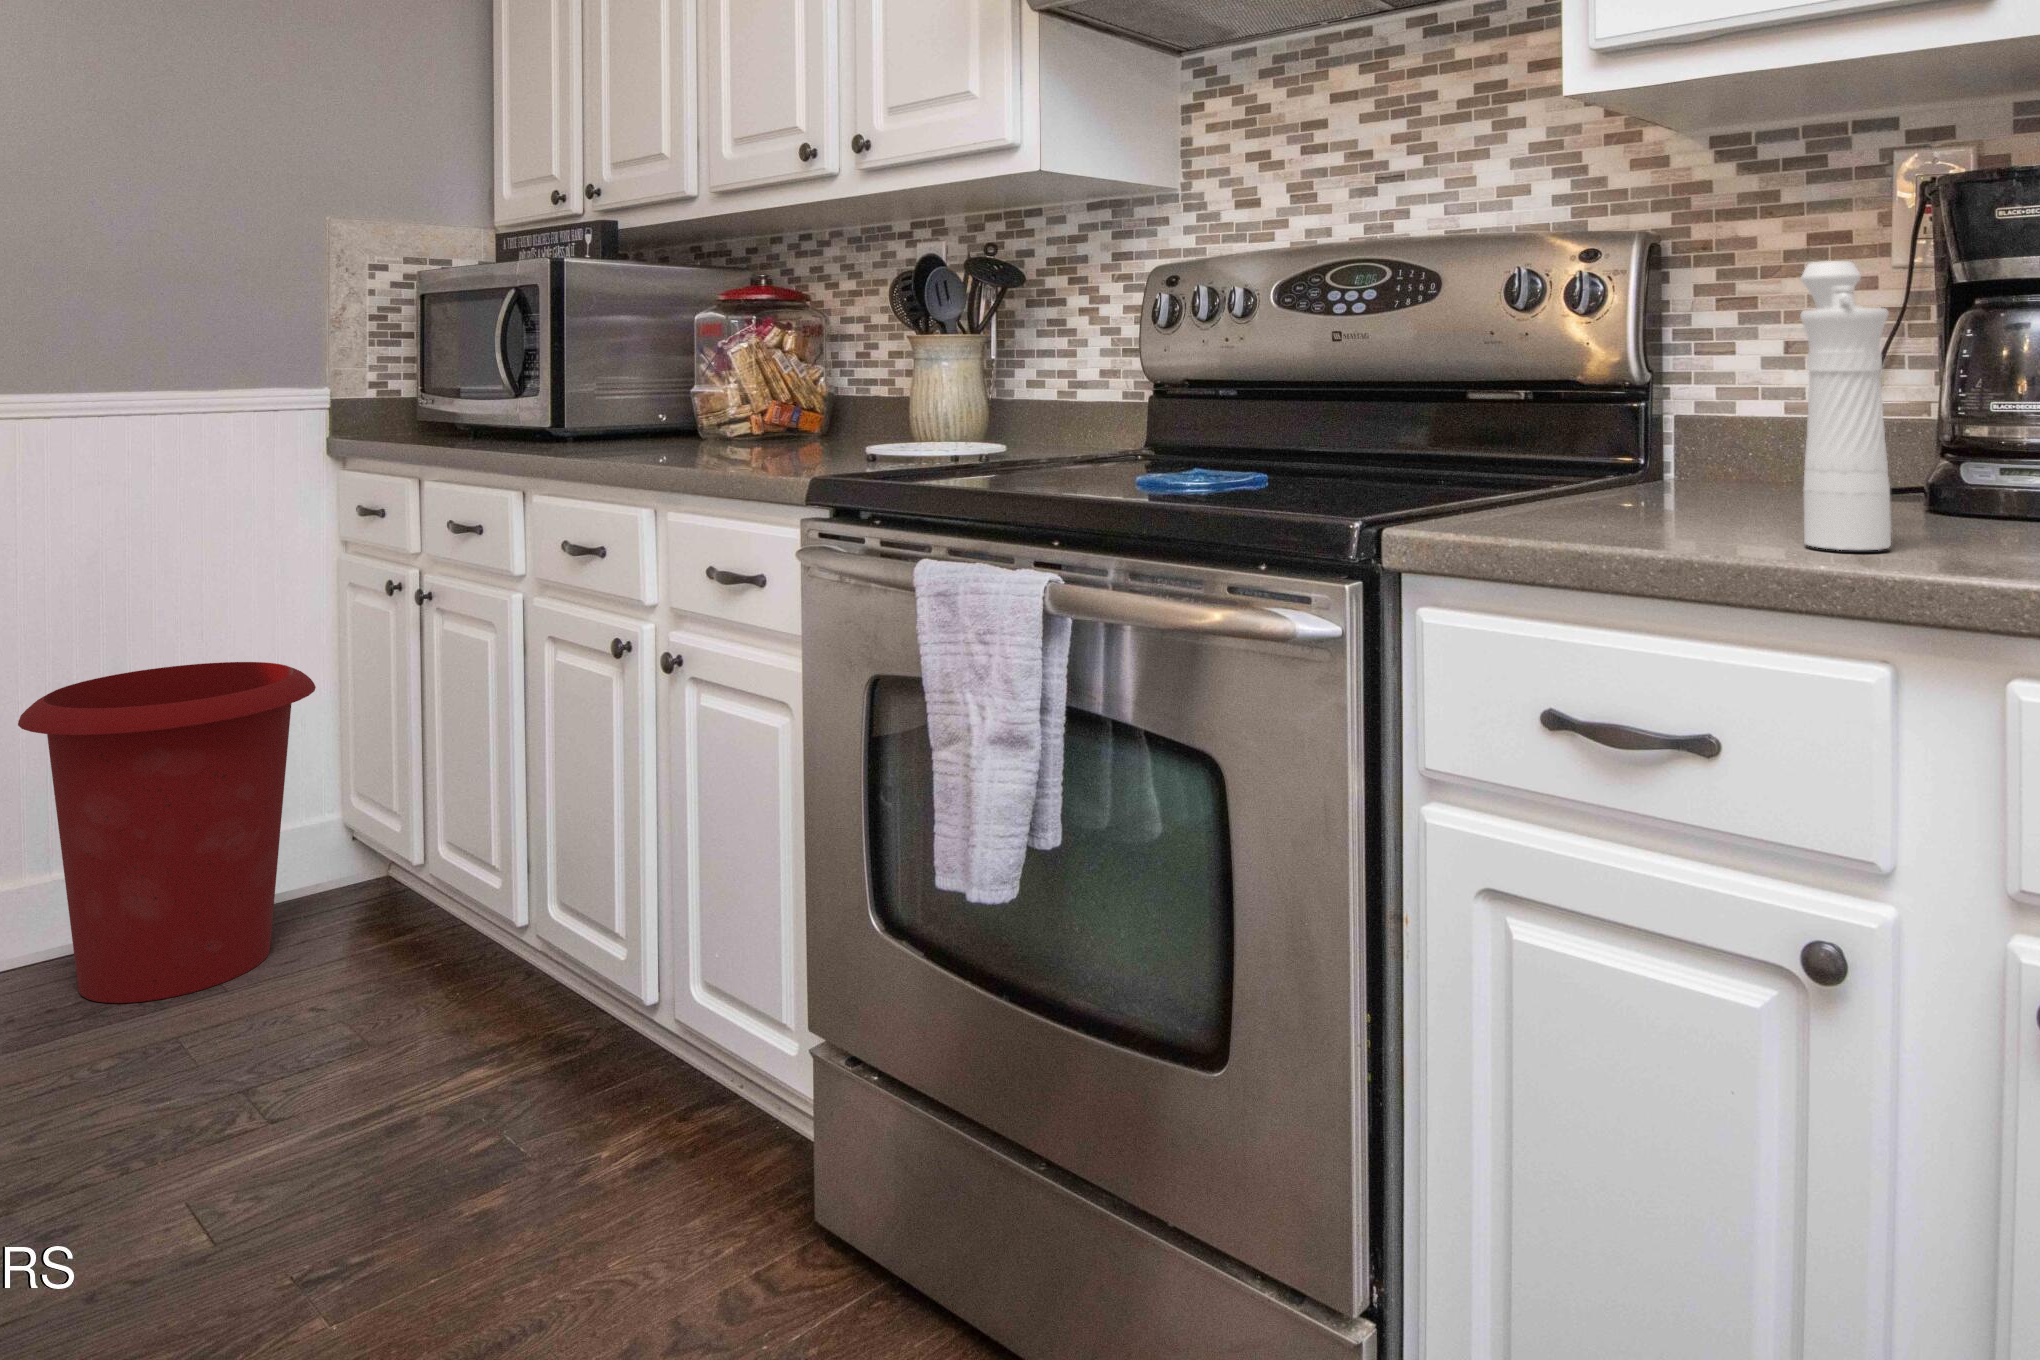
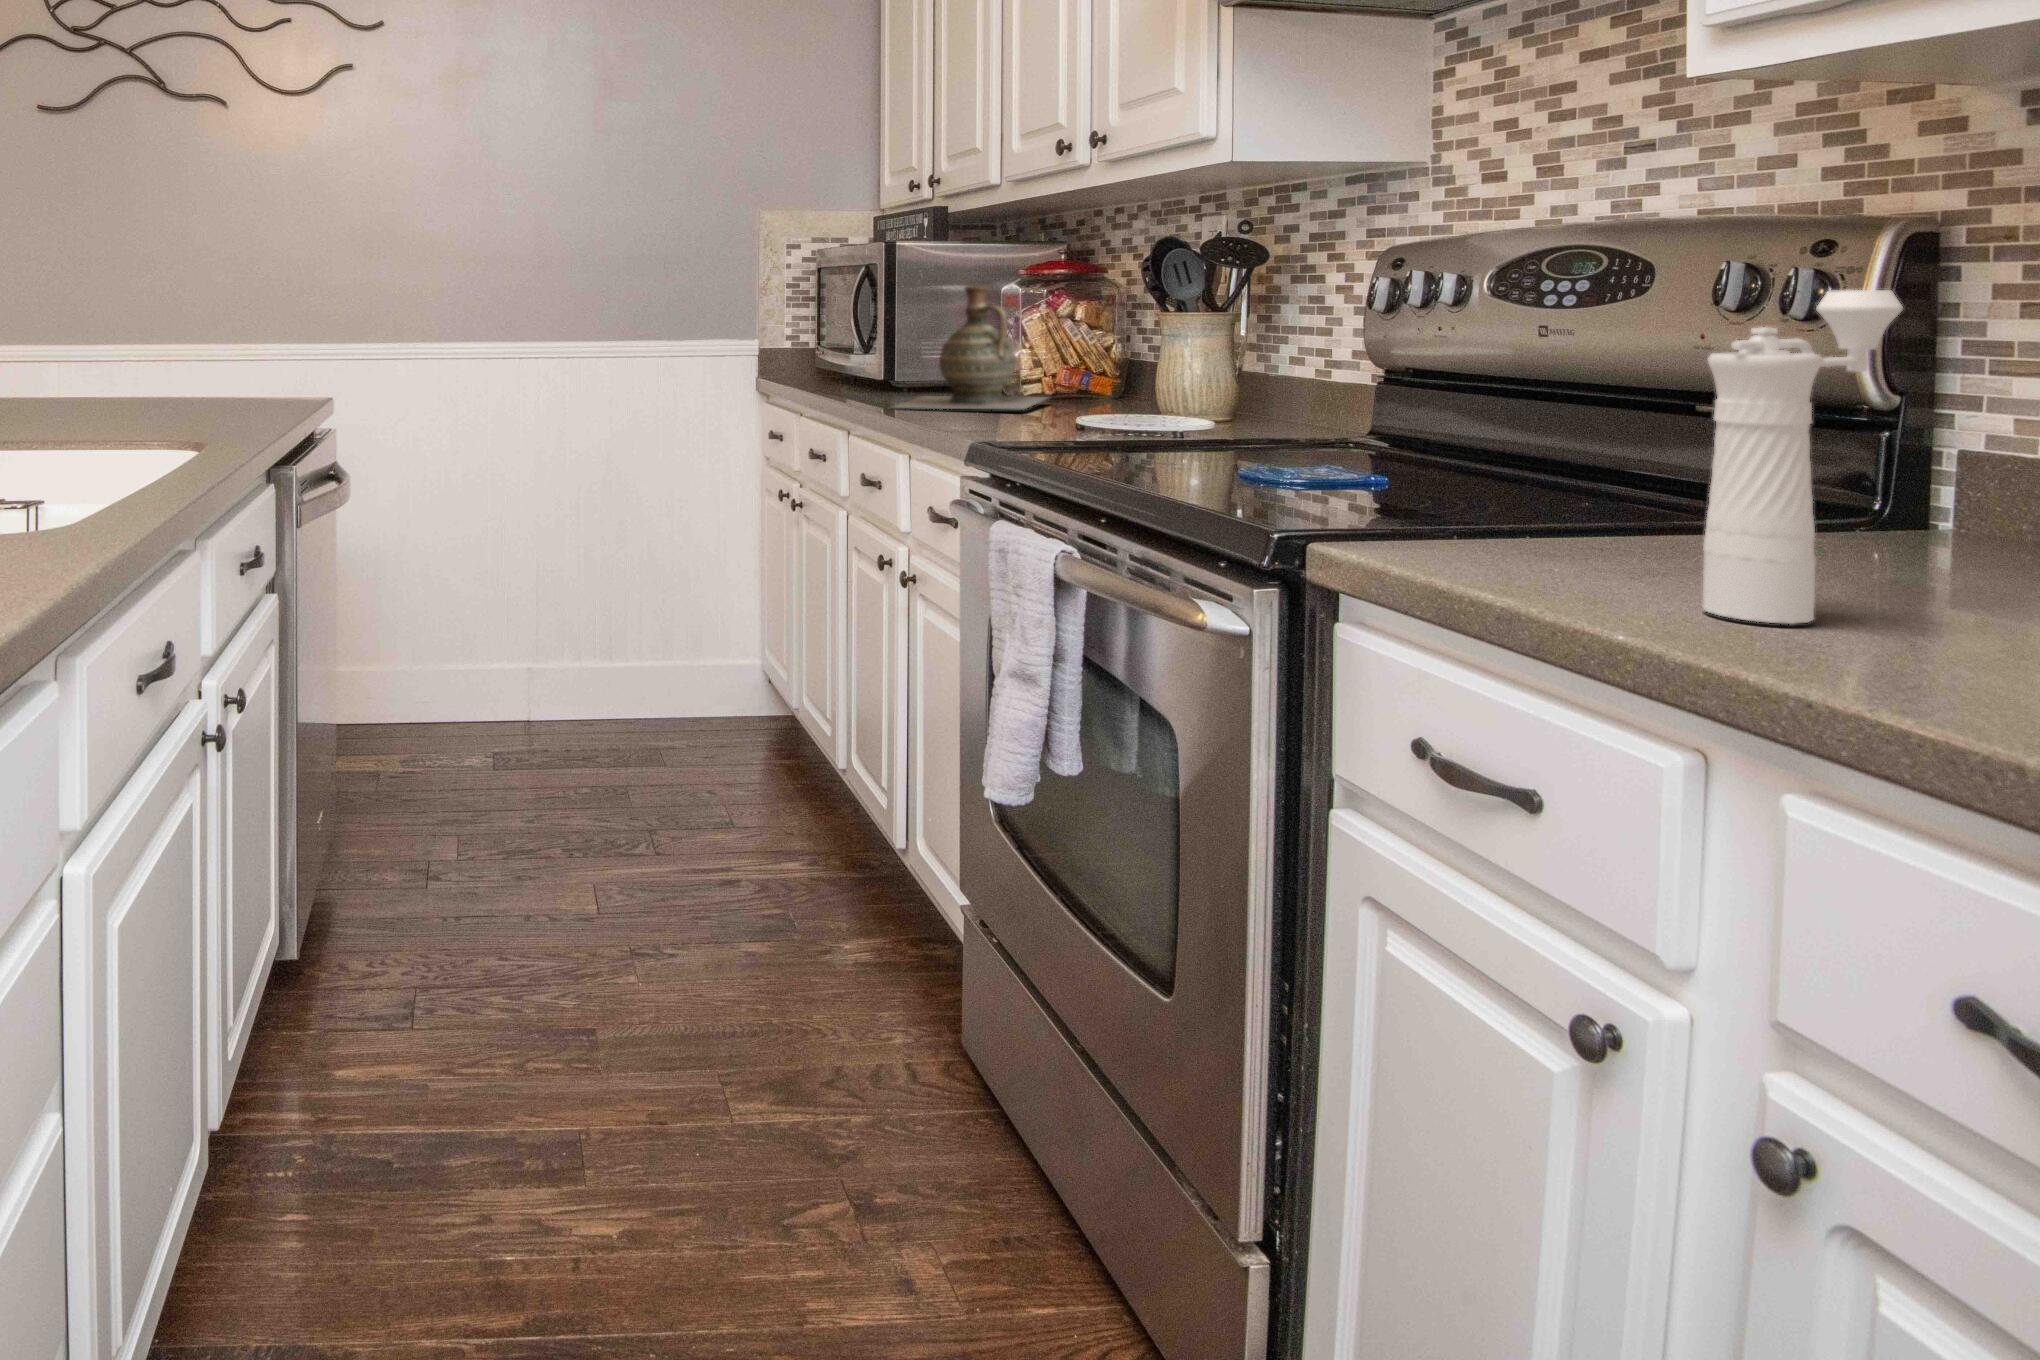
ceramic jug: none [609,308,779,454] -> present [894,286,1046,410]
waste bin: present [18,662,316,1003] -> none [557,537,730,765]

